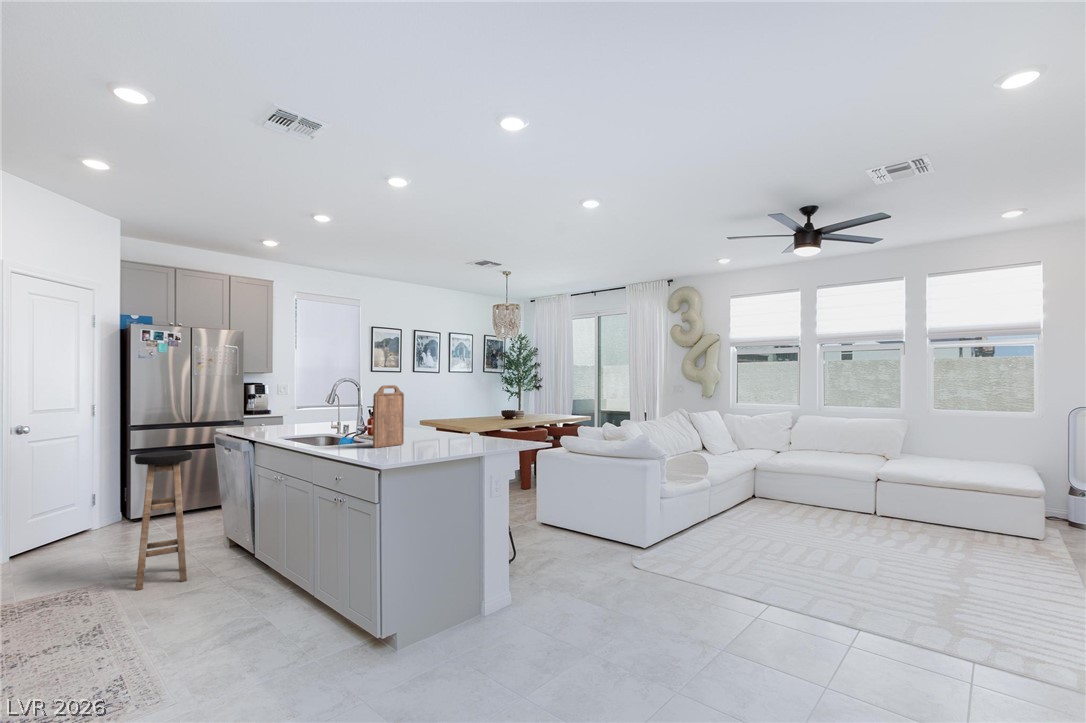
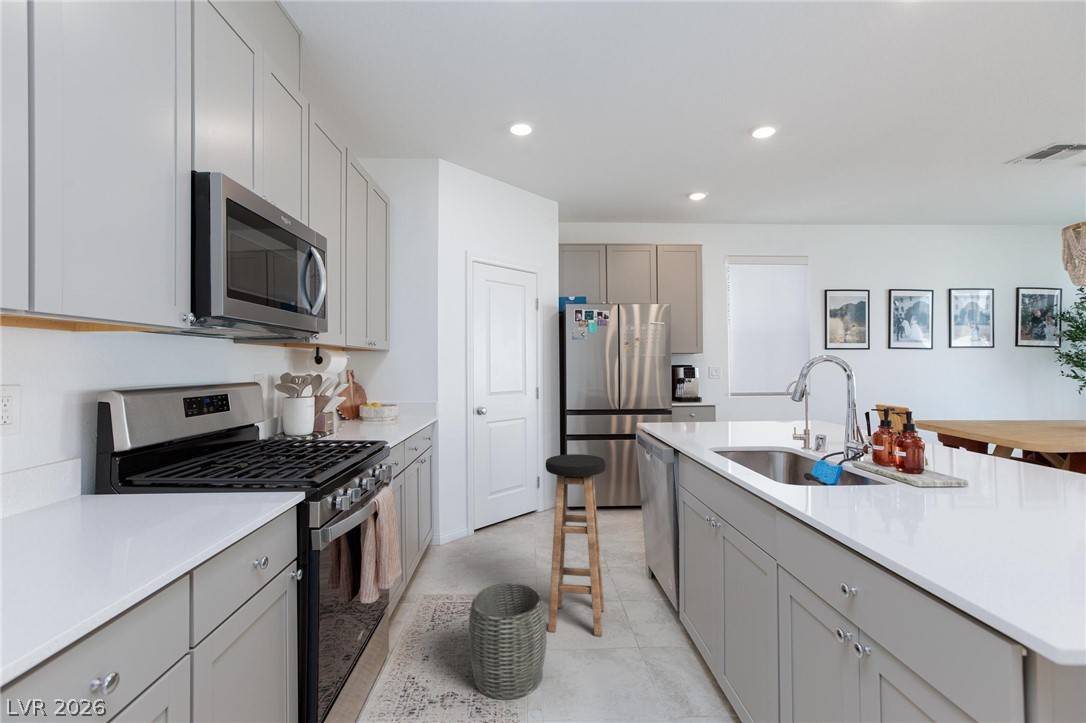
cutting board: present [373,385,404,448] -> none [956,383,1044,550]
woven basket: none [68,548,144,629] -> present [468,583,547,700]

